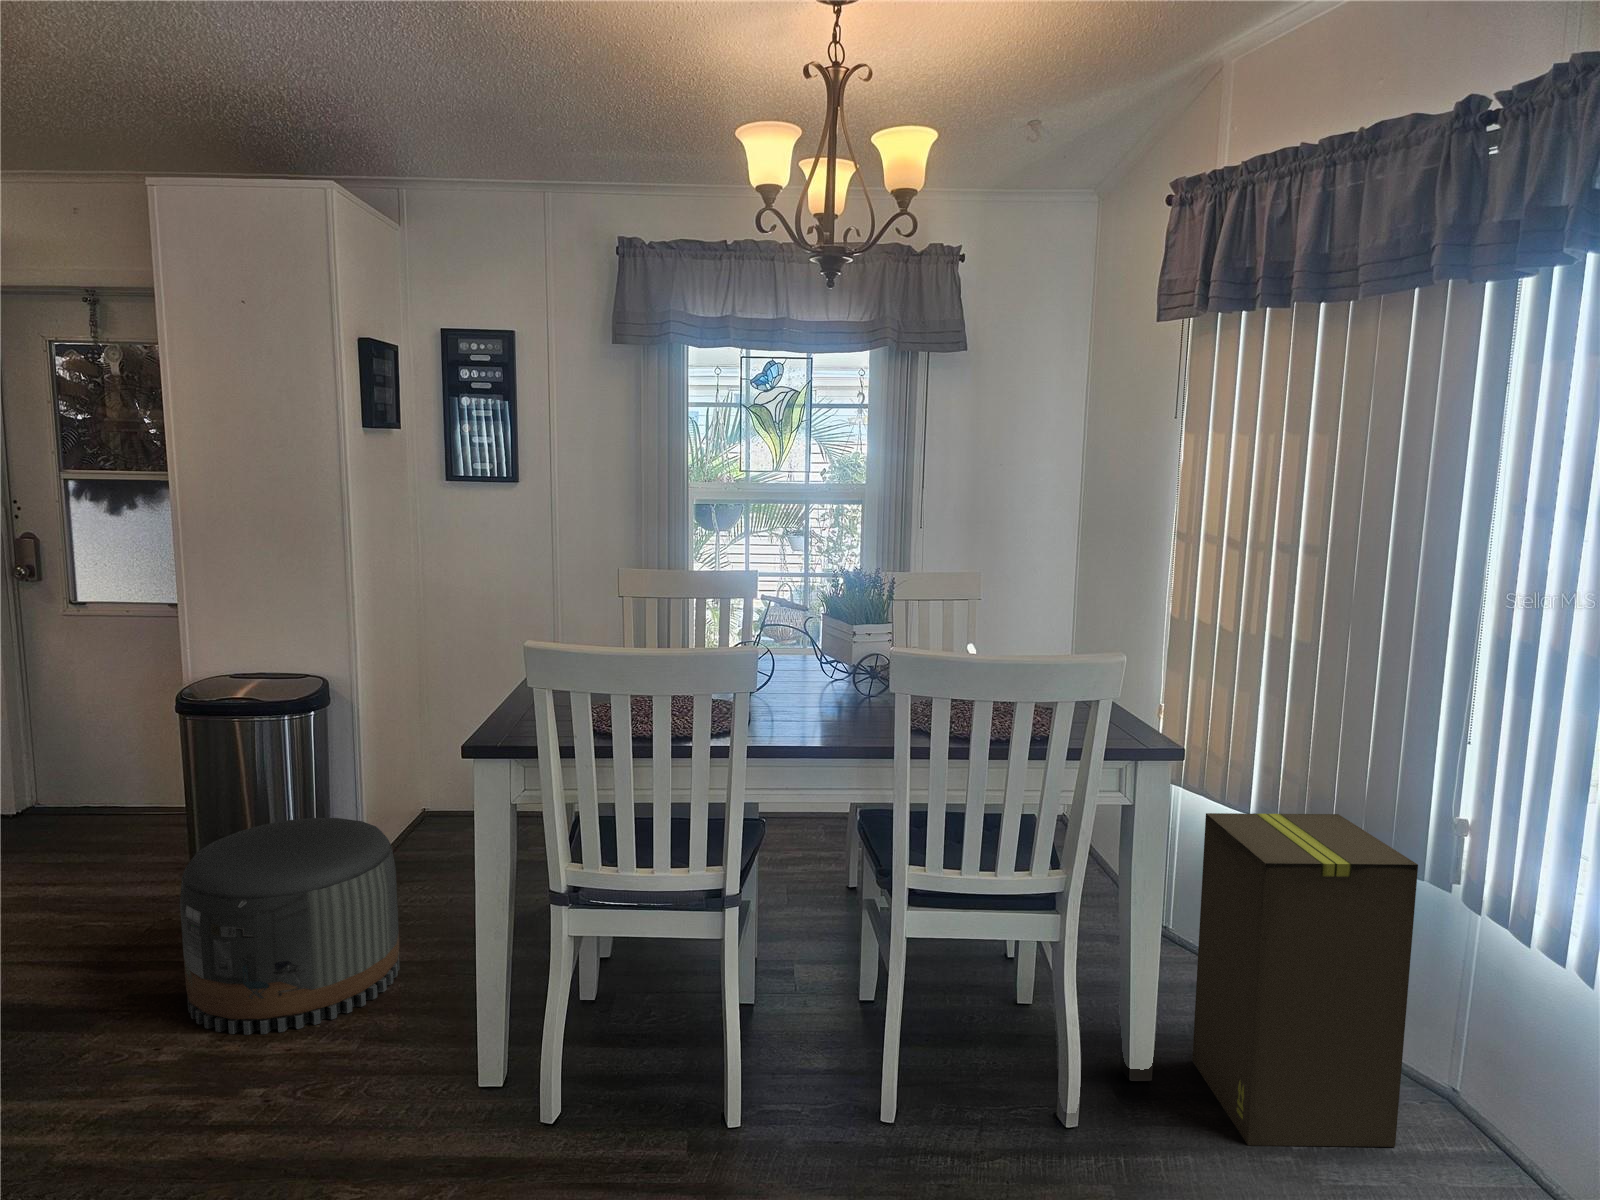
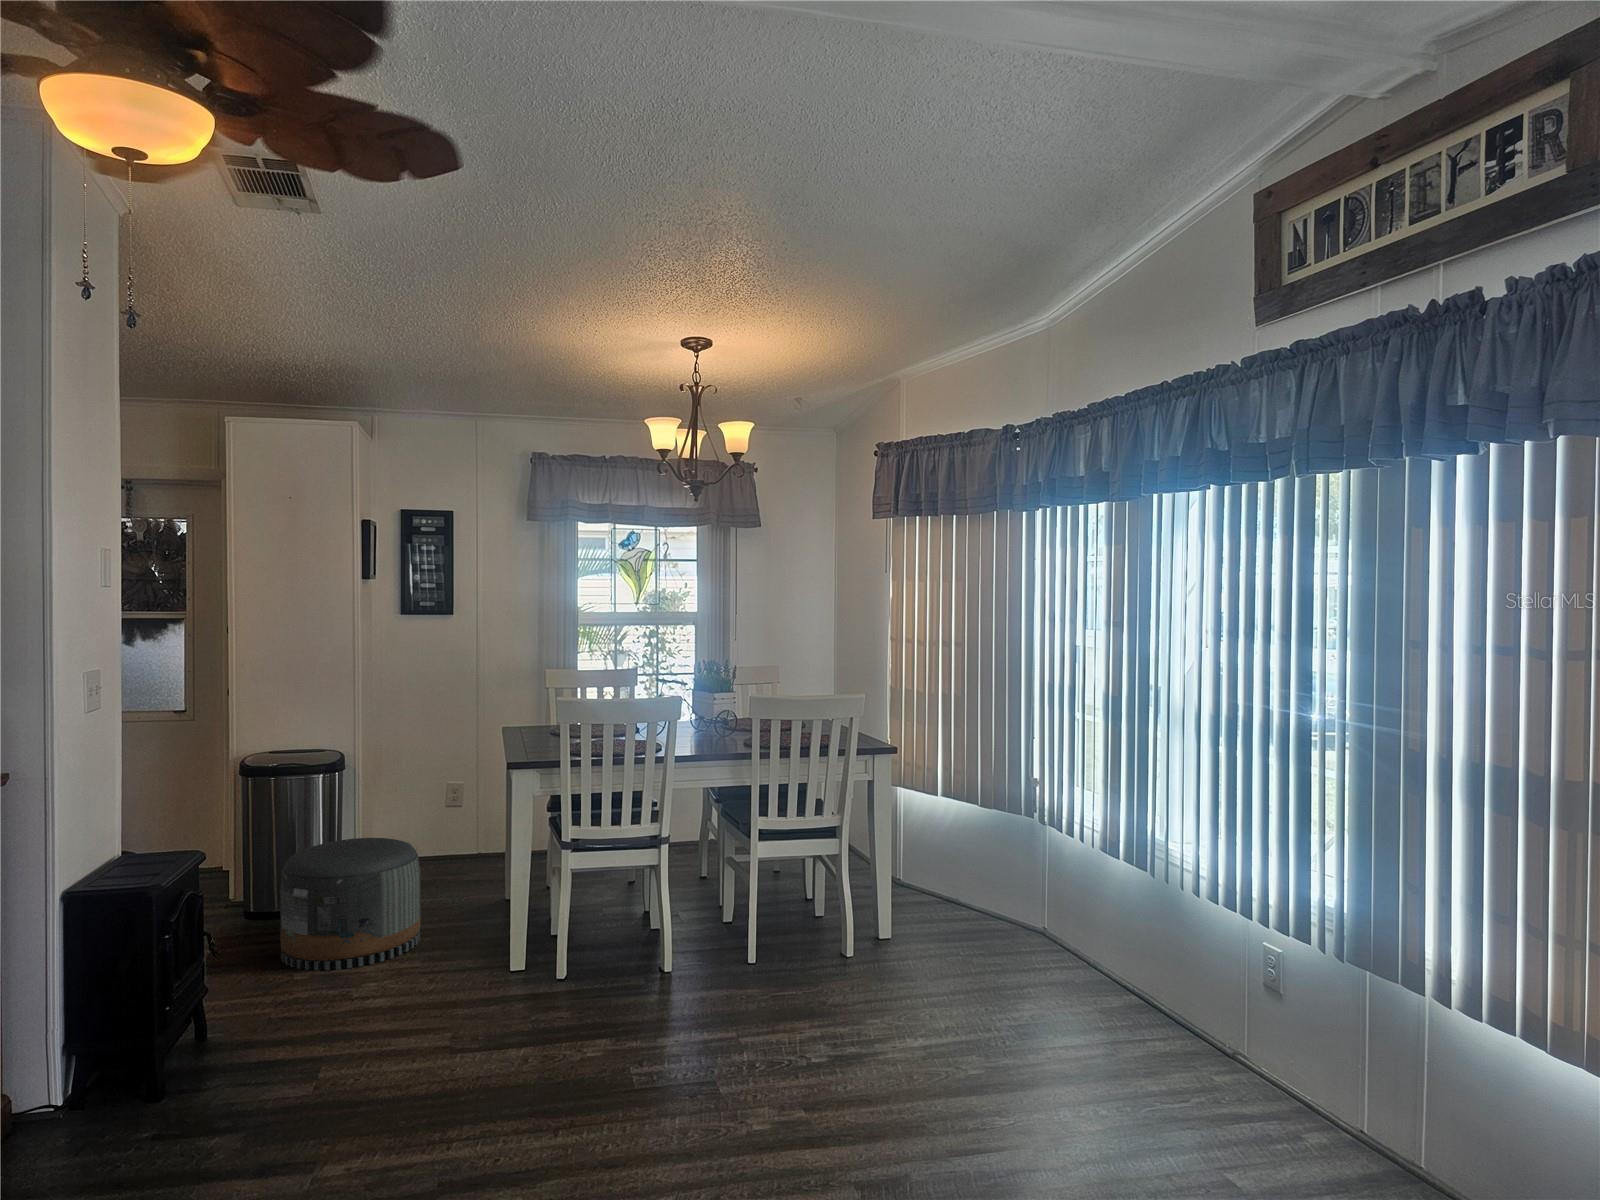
cardboard box: present [1192,813,1418,1147] -> none [912,781,1010,952]

